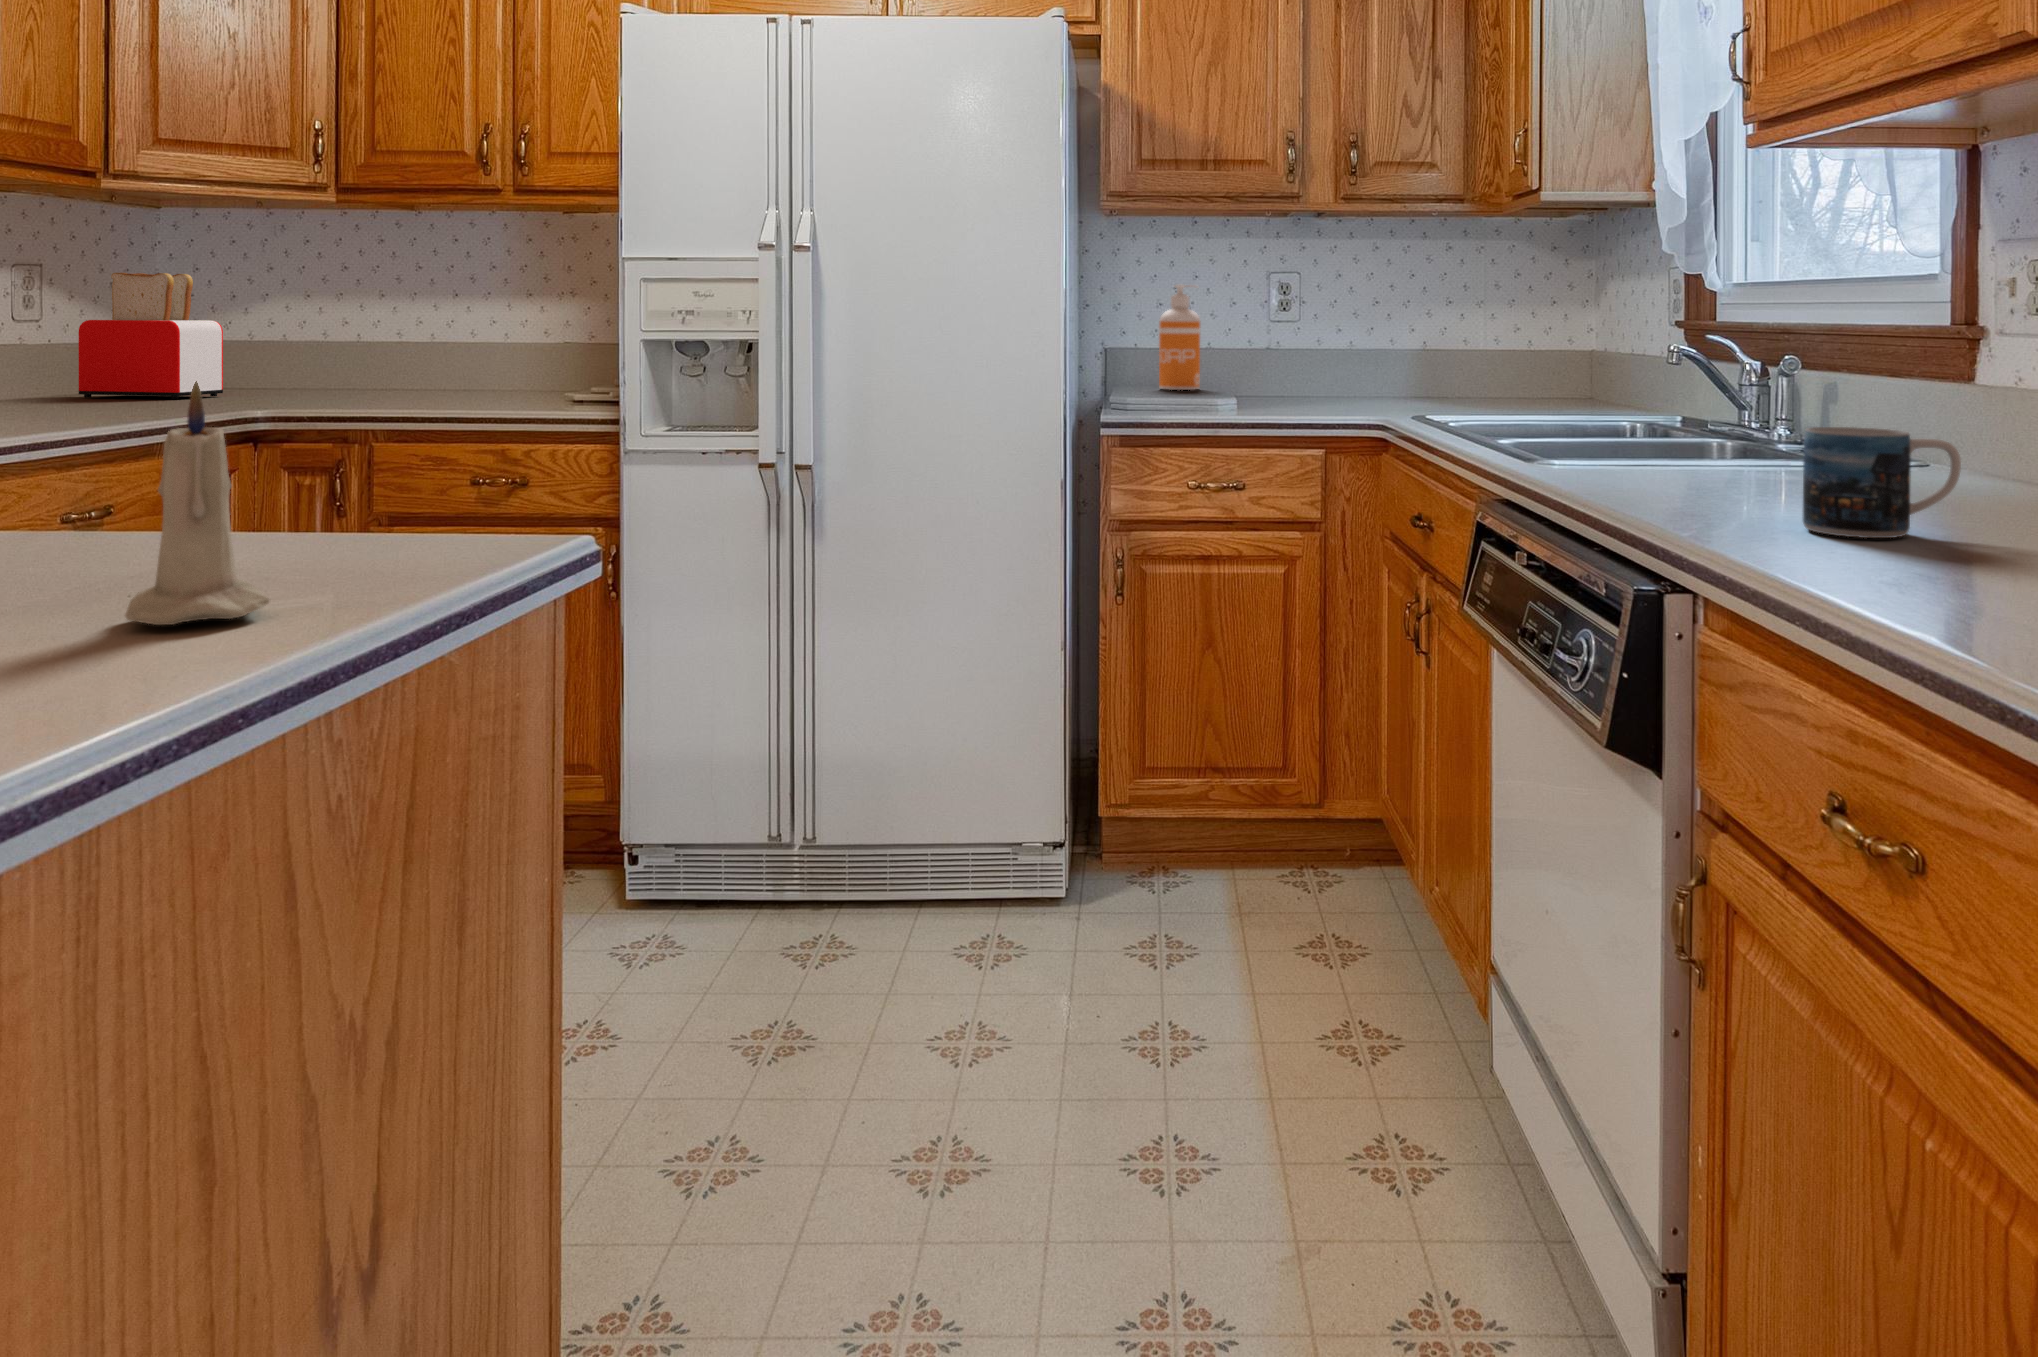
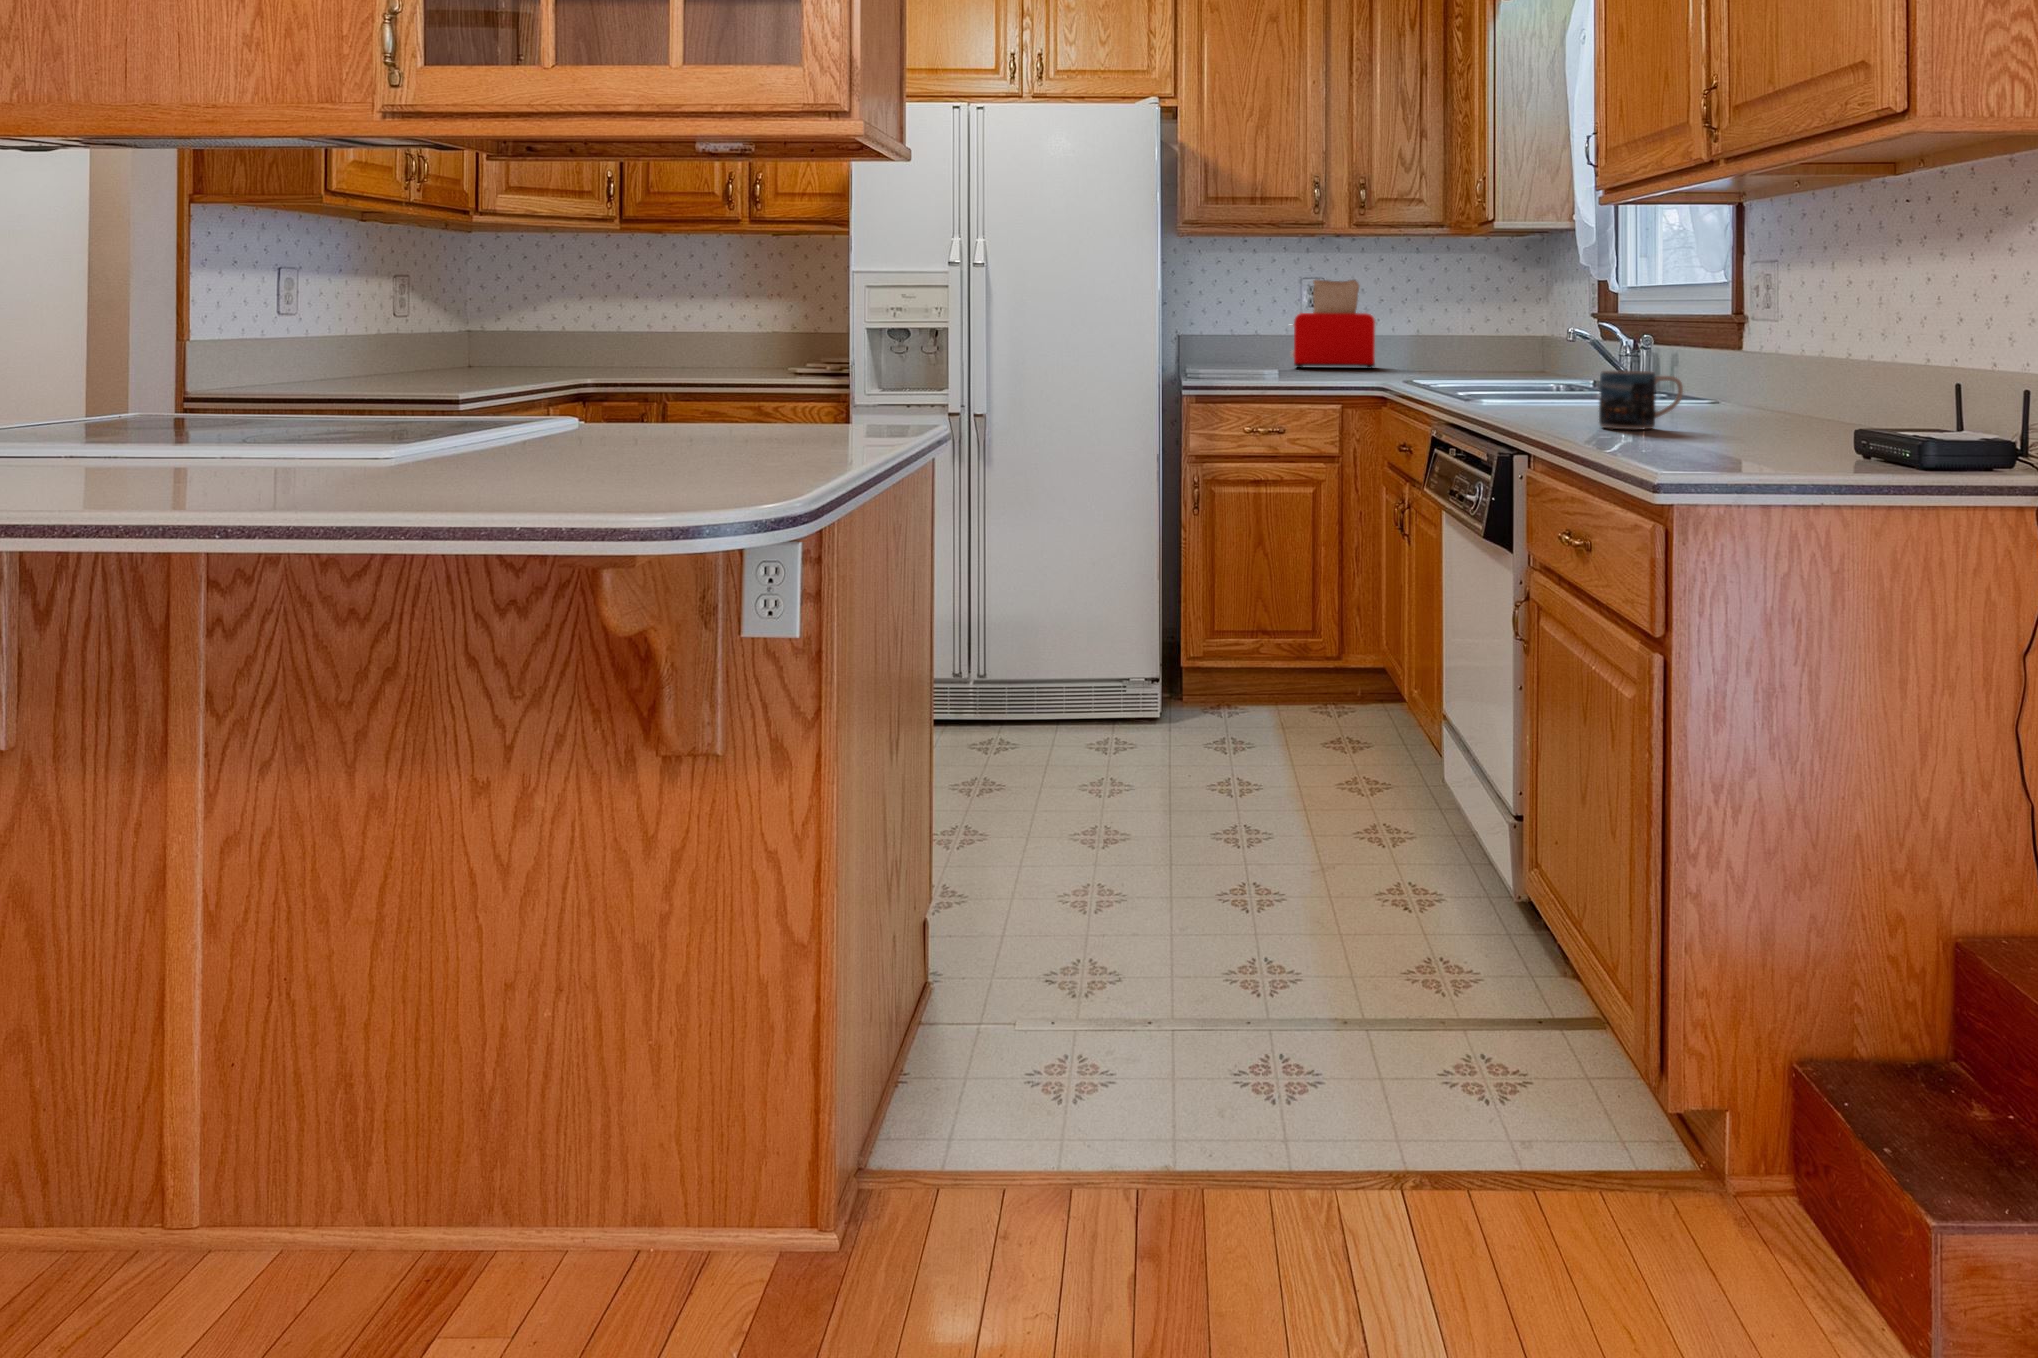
toaster: present [78,273,223,399] -> present [1290,280,1376,369]
soap dispenser: present [1159,285,1200,390] -> none [1220,289,1251,368]
candle: present [125,383,269,625] -> none [795,336,853,442]

